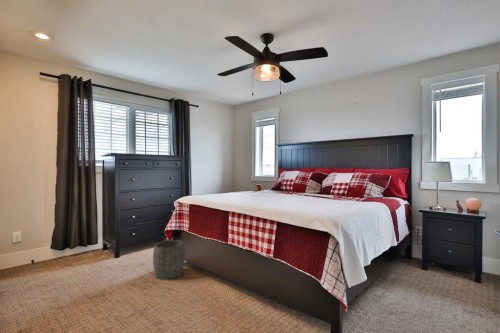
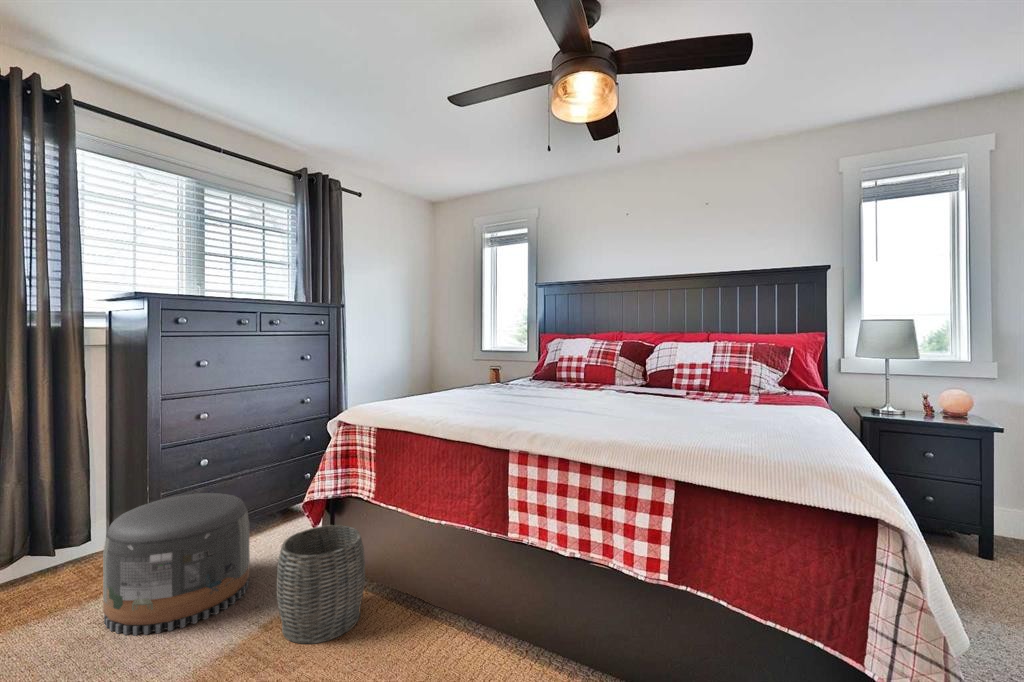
pouf: none [100,227,147,272] -> present [103,493,250,635]

